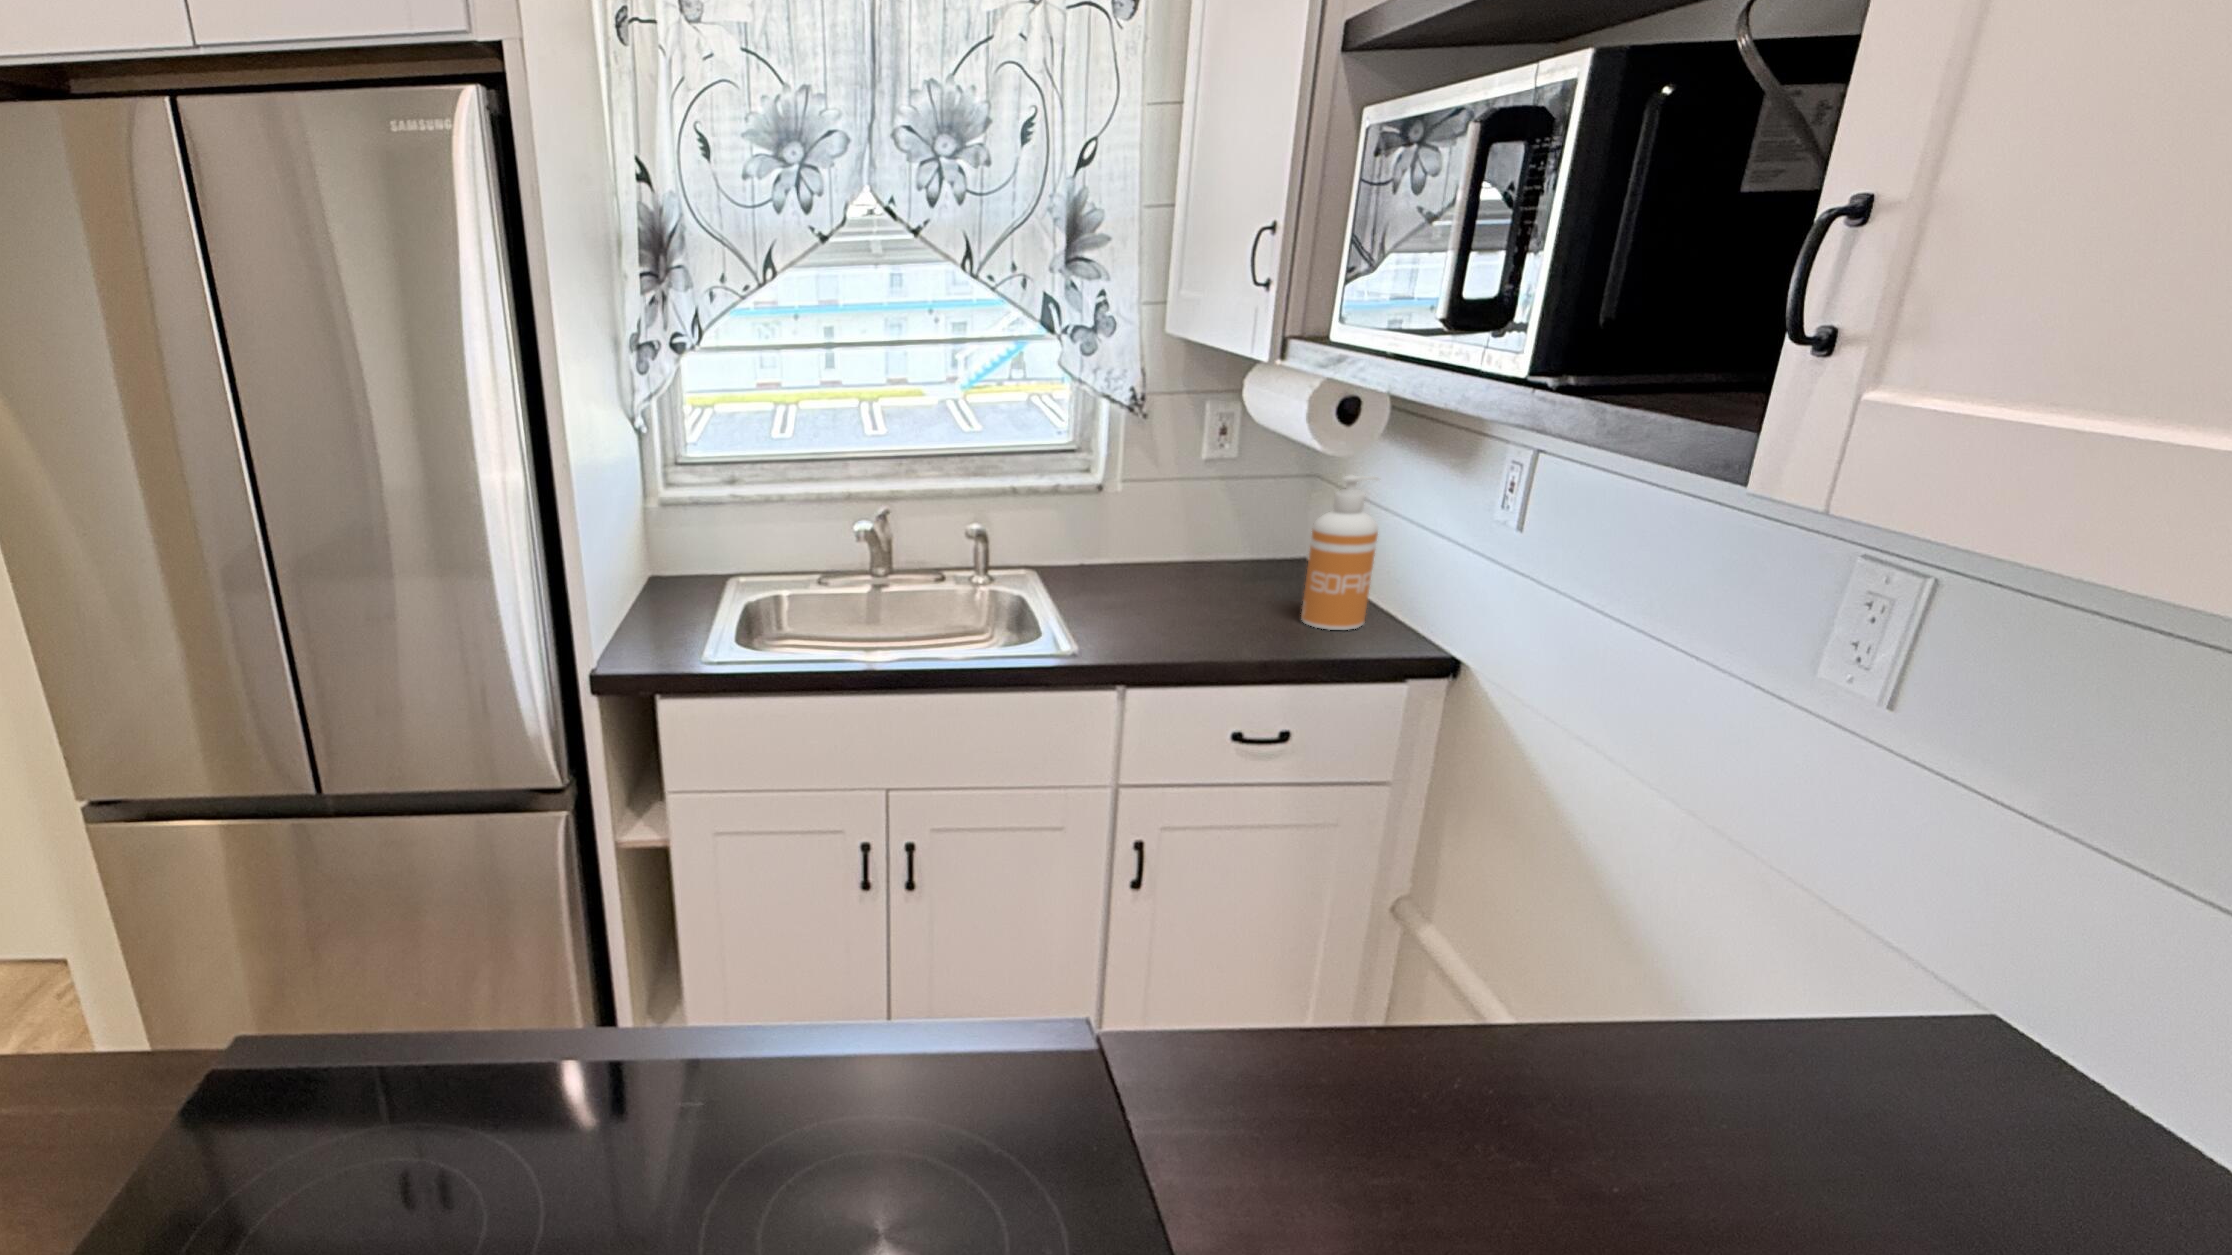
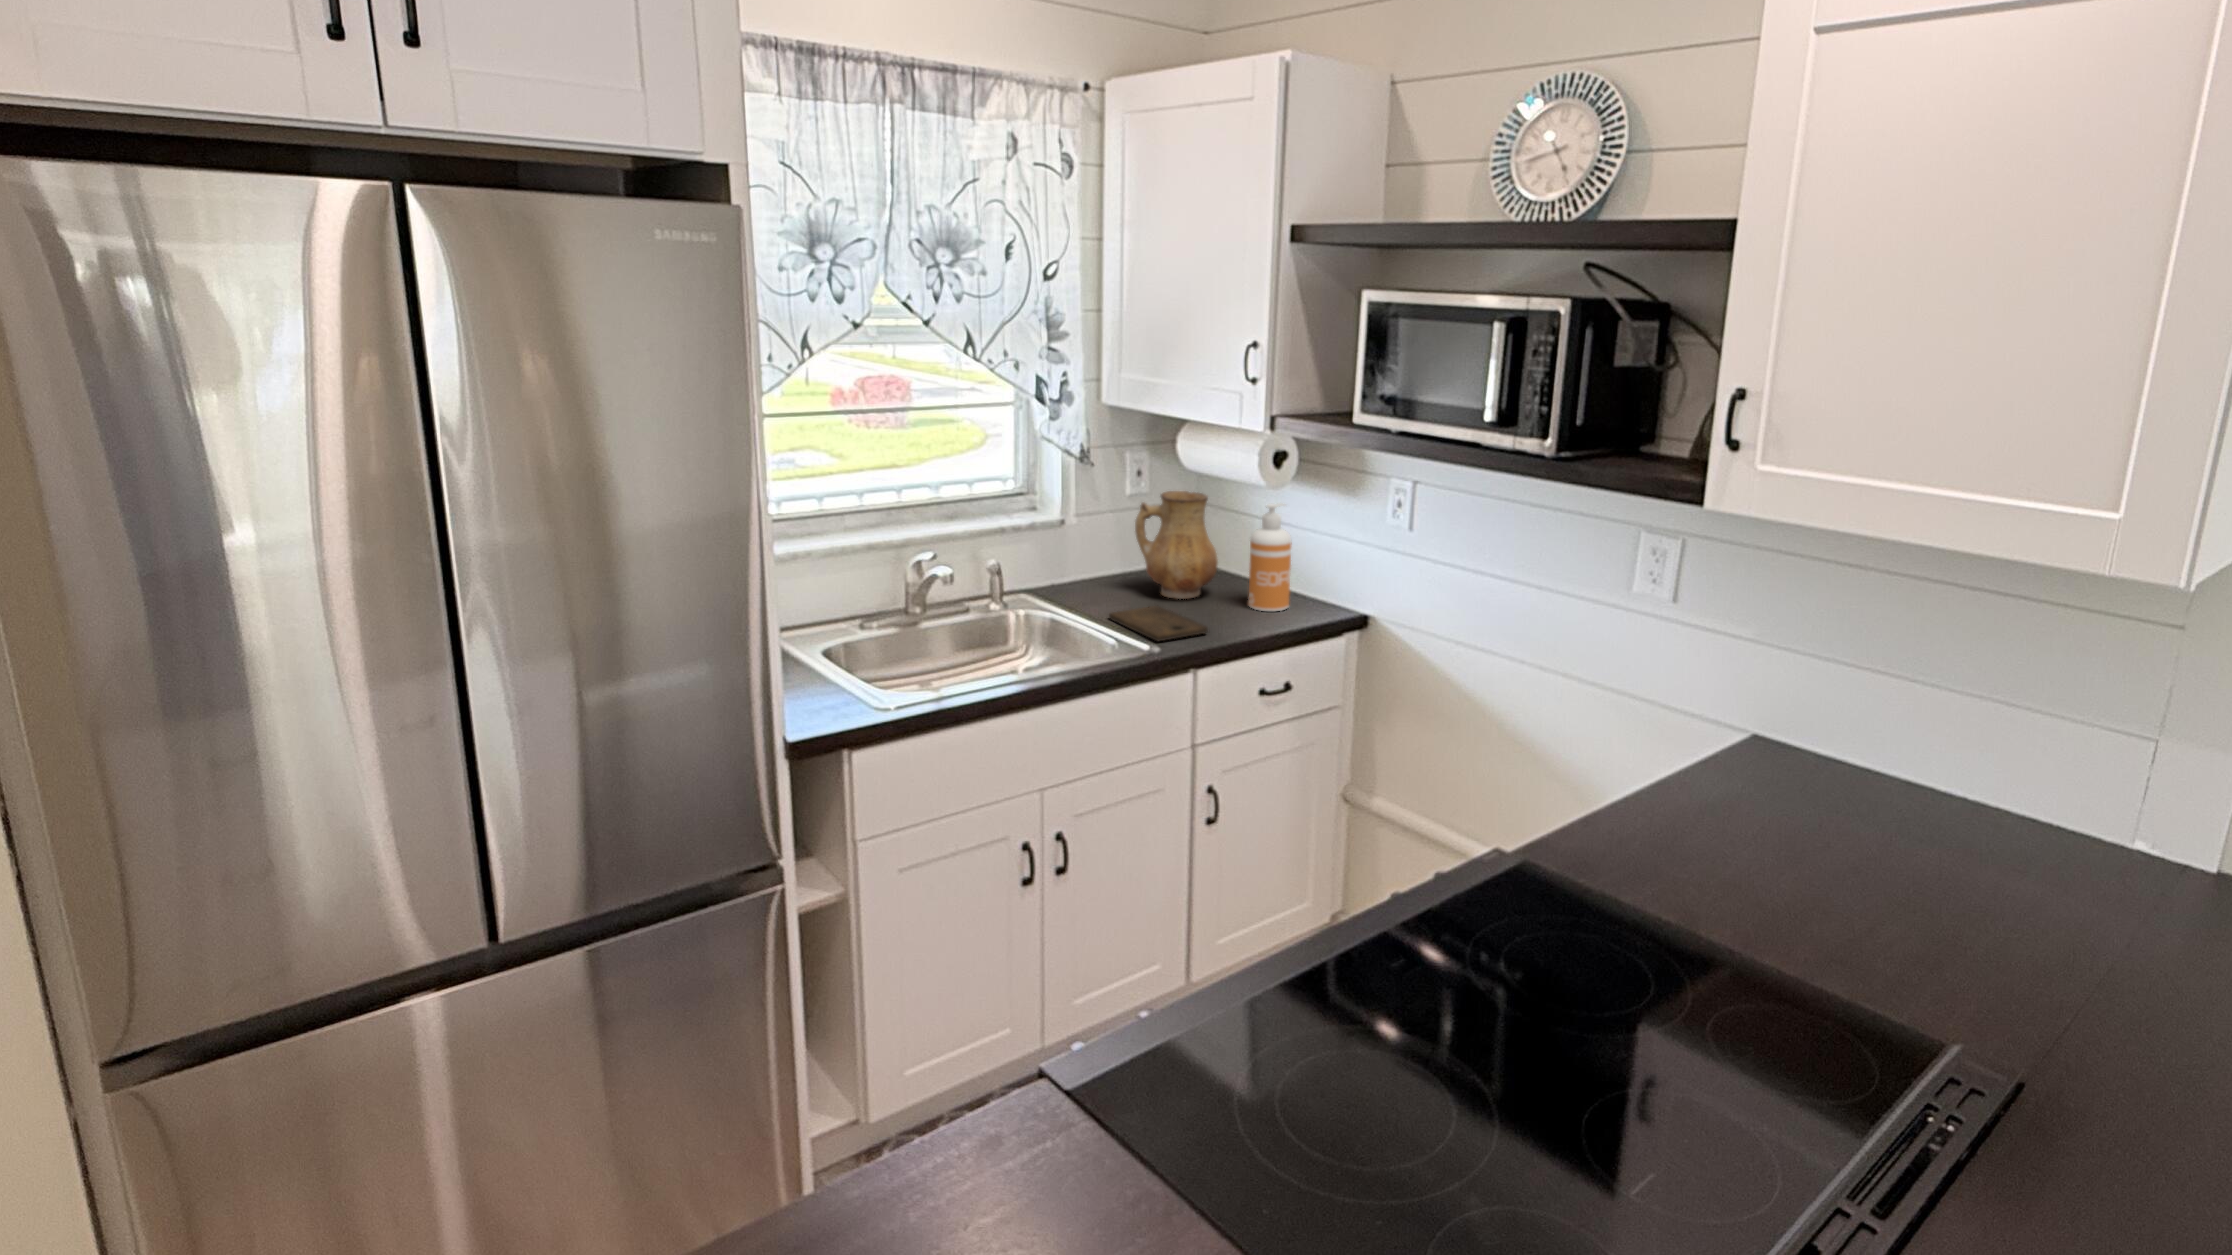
ceramic pitcher: none [1179,454,1286,599] -> present [1135,491,1218,599]
cutting board: none [1096,601,1193,642] -> present [1109,606,1208,641]

